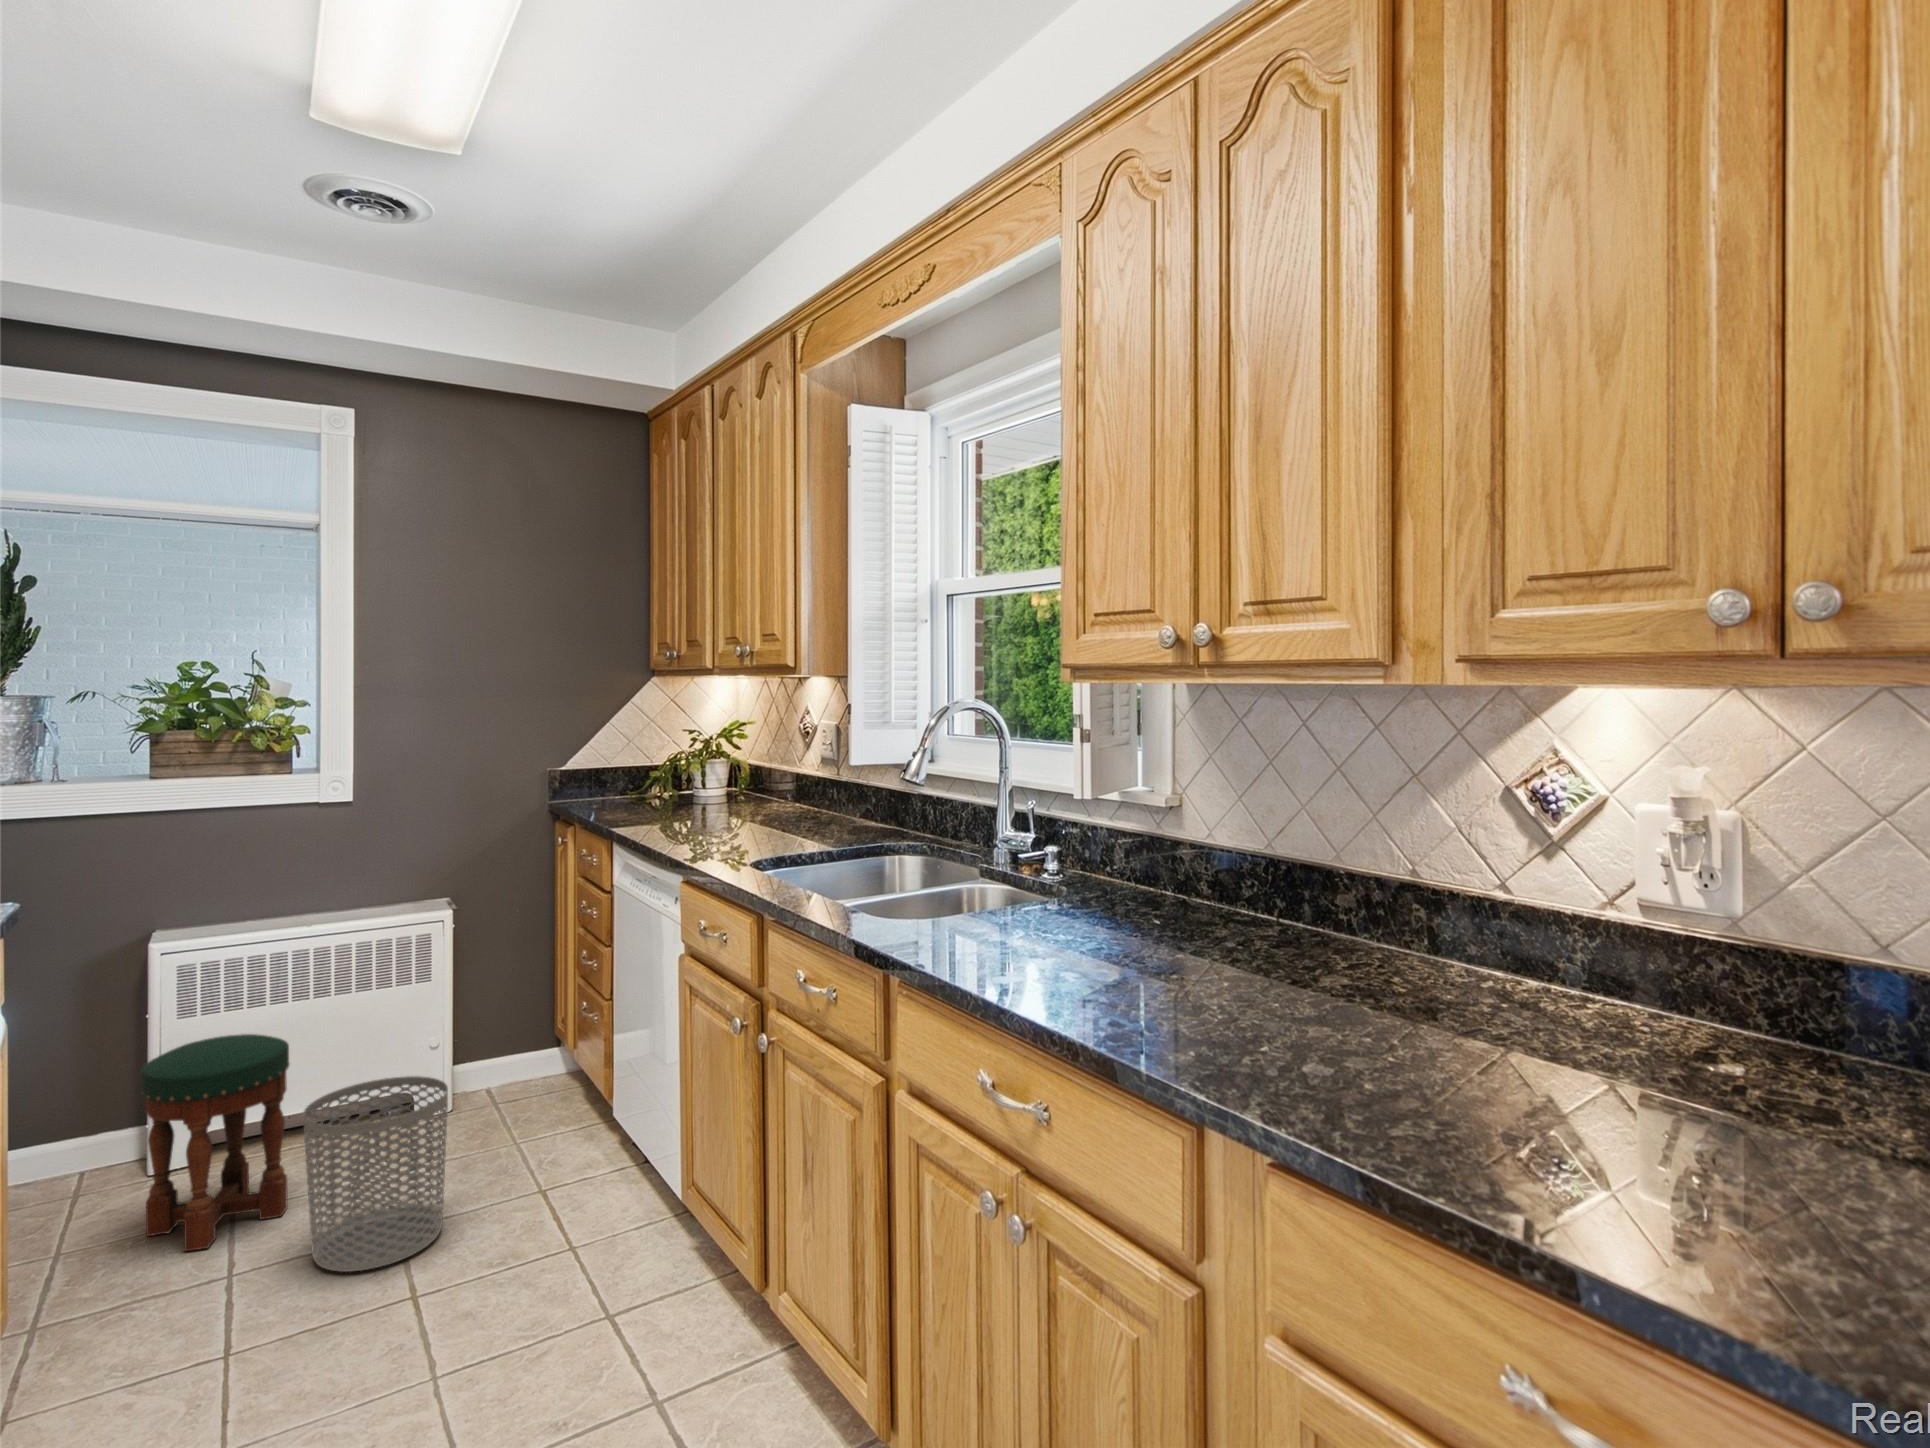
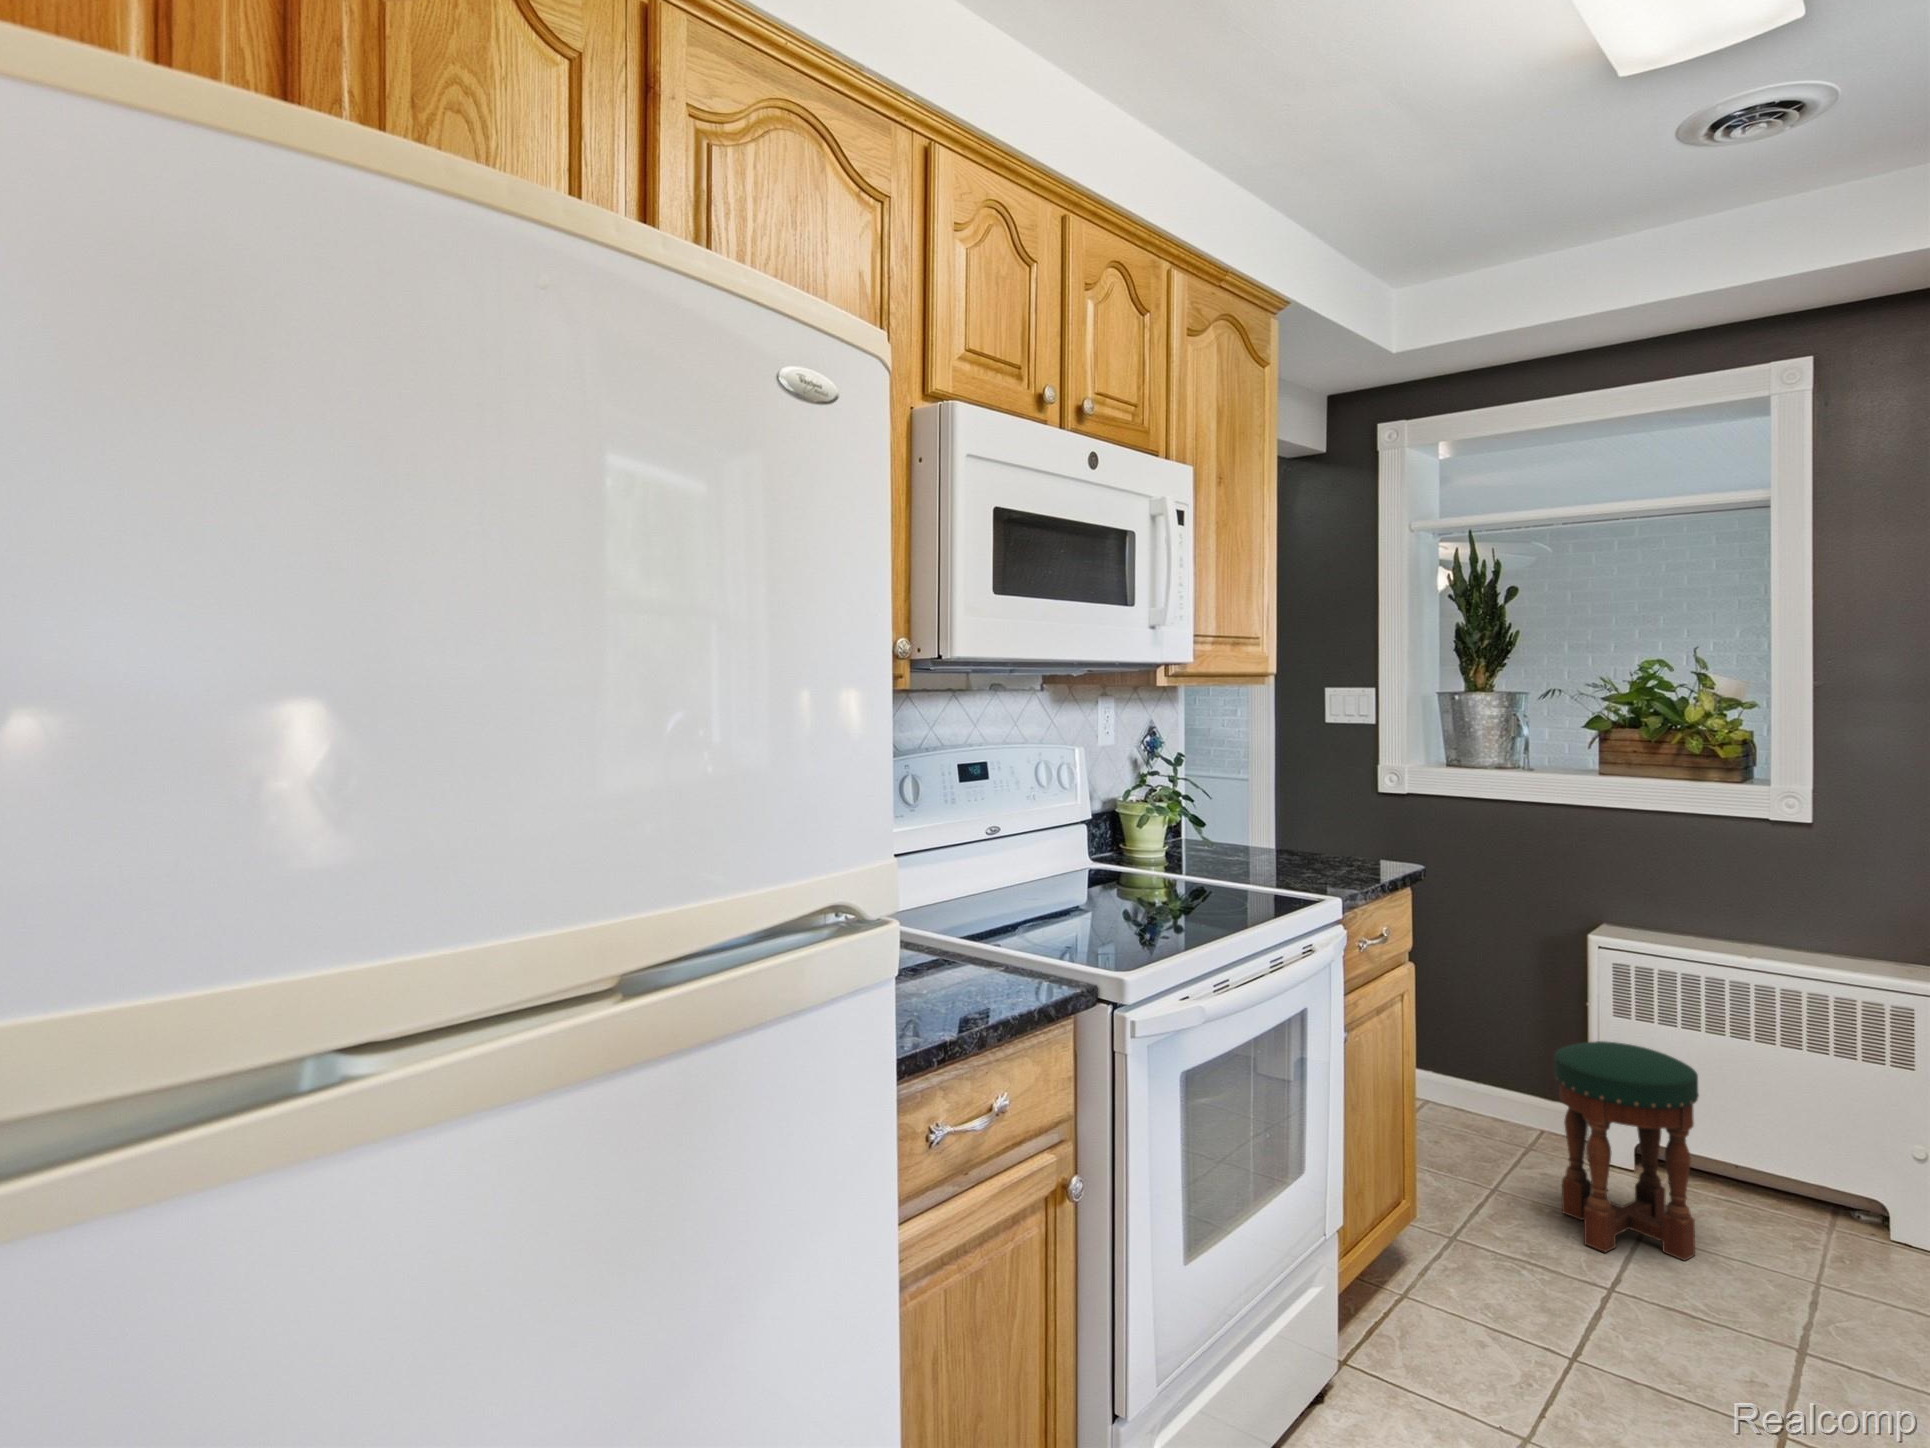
waste bin: present [303,1076,448,1272] -> none [1681,1146,1867,1386]

